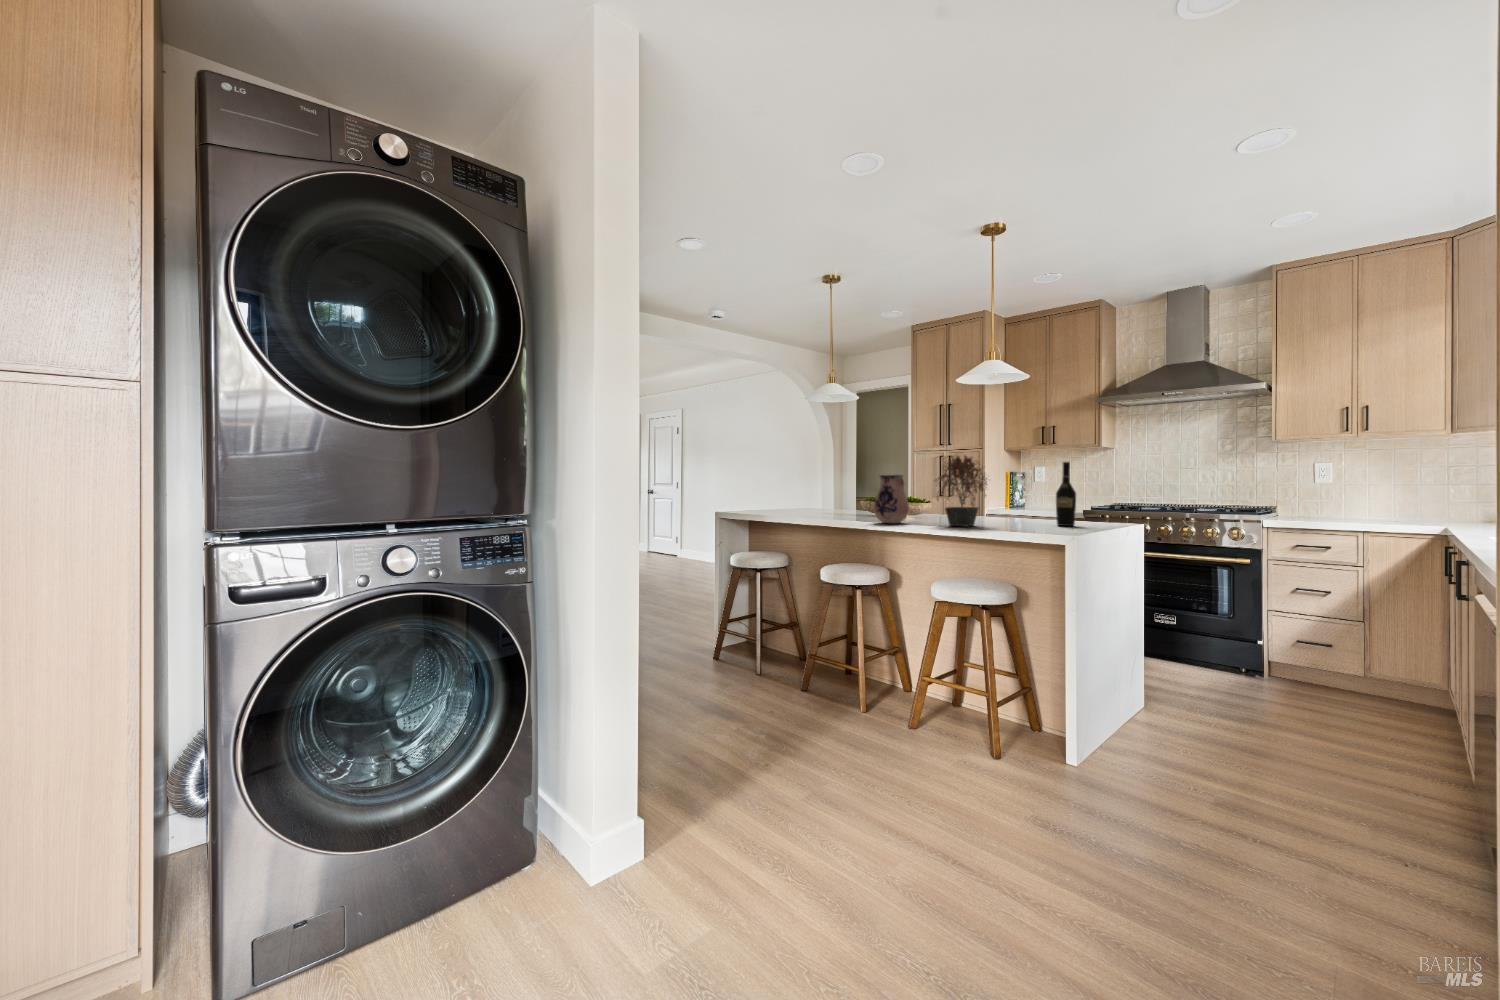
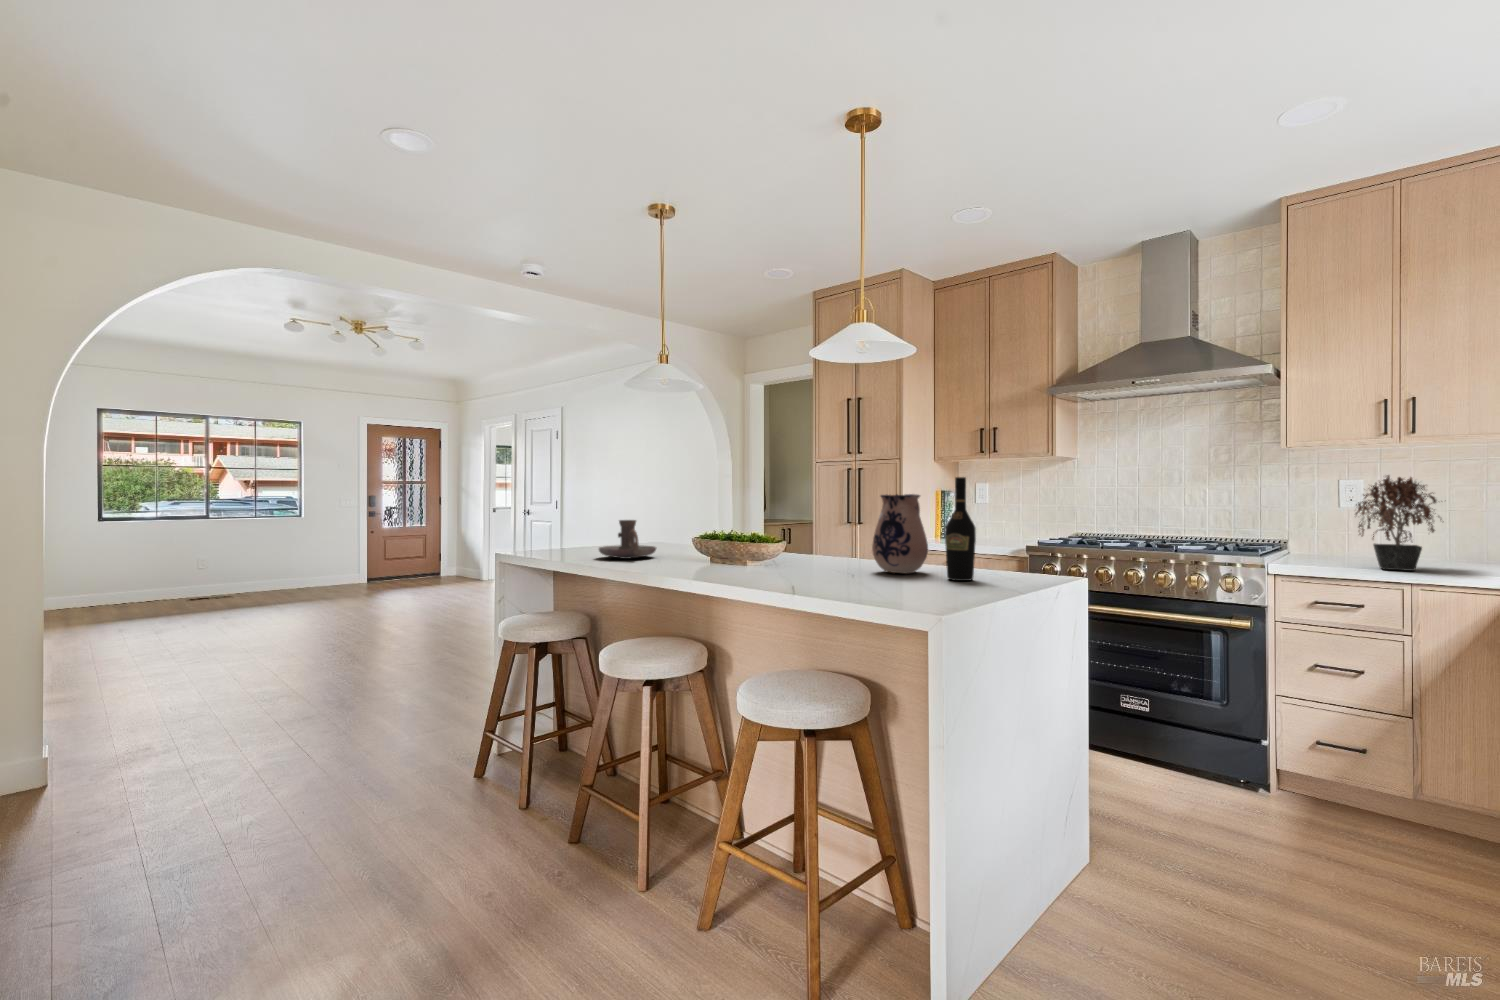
potted plant: present [935,456,987,527] -> present [1356,475,1441,571]
ceramic pitcher: present [874,475,909,523] -> present [872,494,928,574]
candle holder: none [800,493,838,518] -> present [599,520,656,559]

